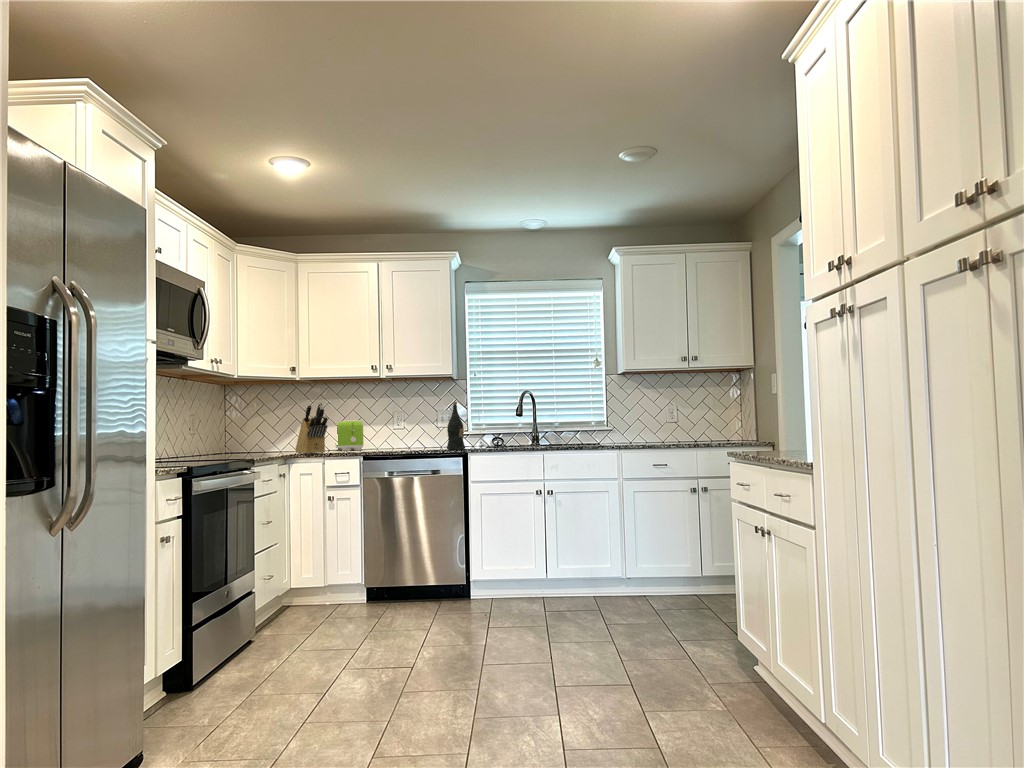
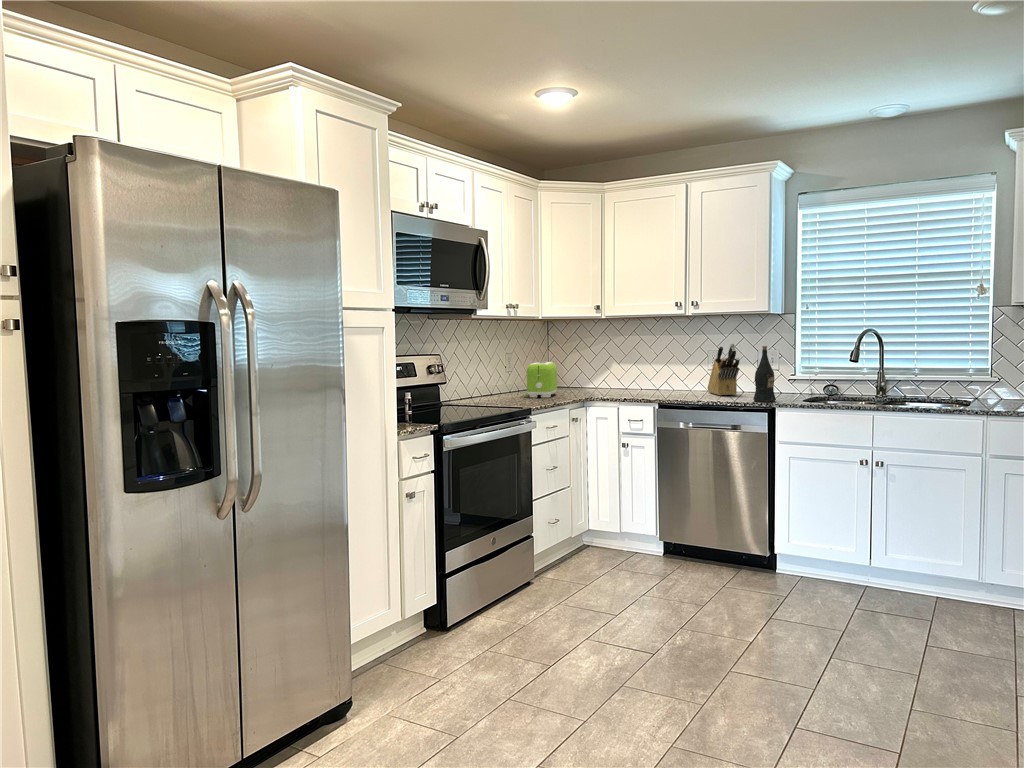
knife block: present [296,402,328,454] -> present [708,343,739,395]
toaster: present [336,420,363,451] -> present [527,362,557,398]

